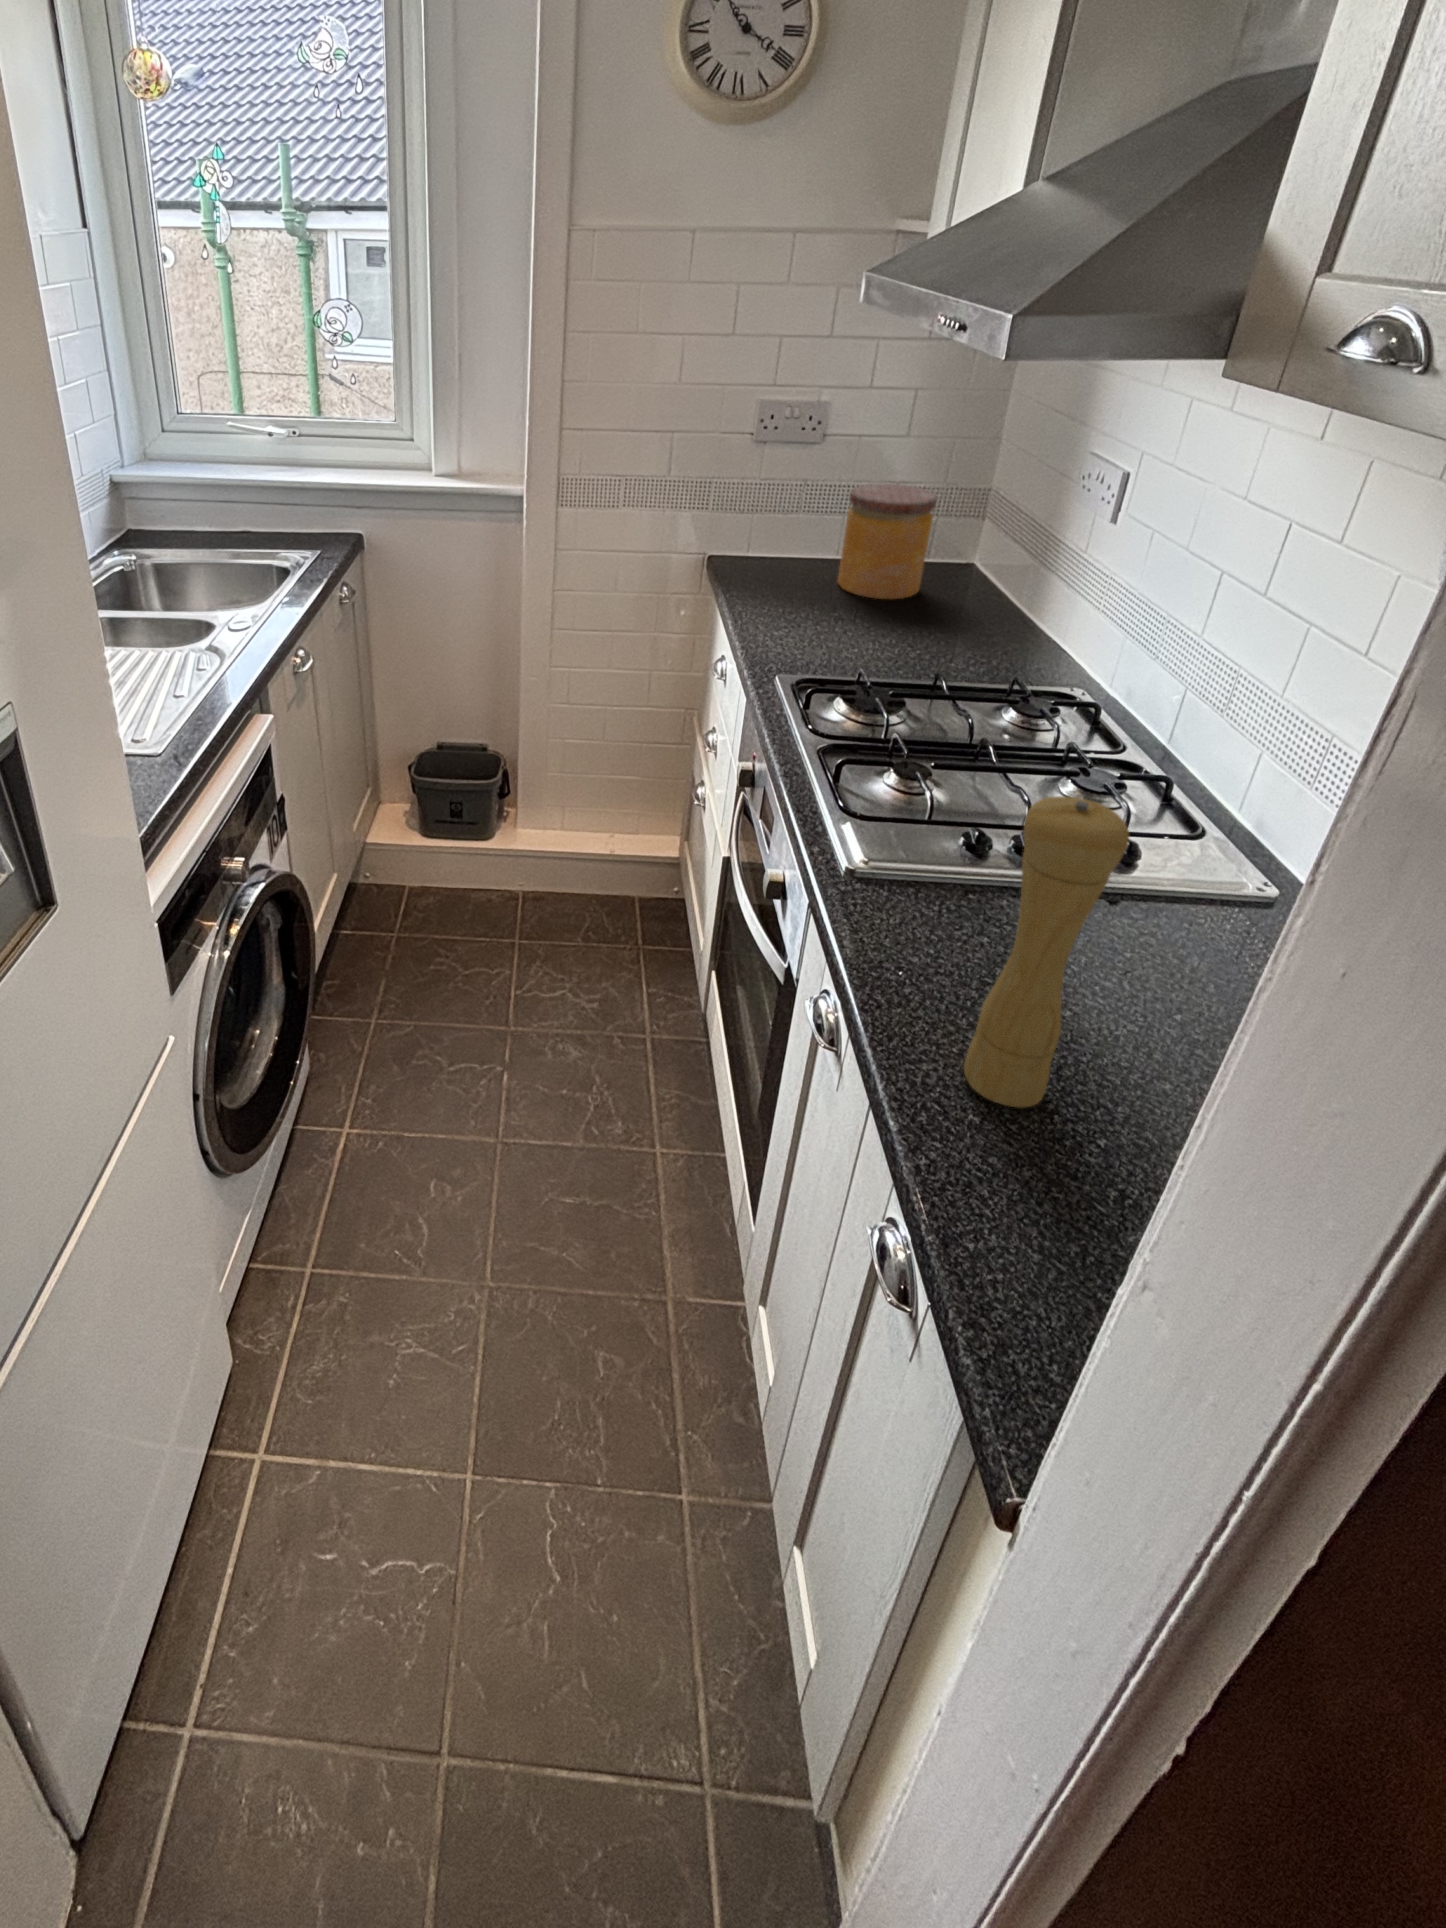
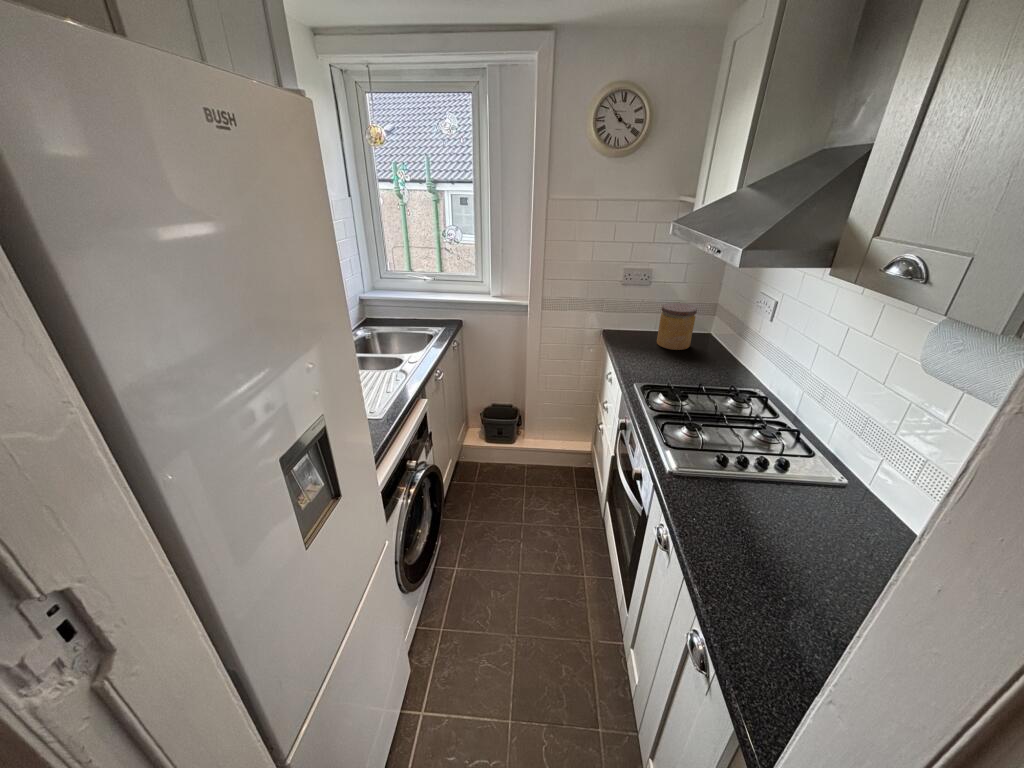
pepper mill: present [964,796,1129,1108] -> none [723,454,797,582]

